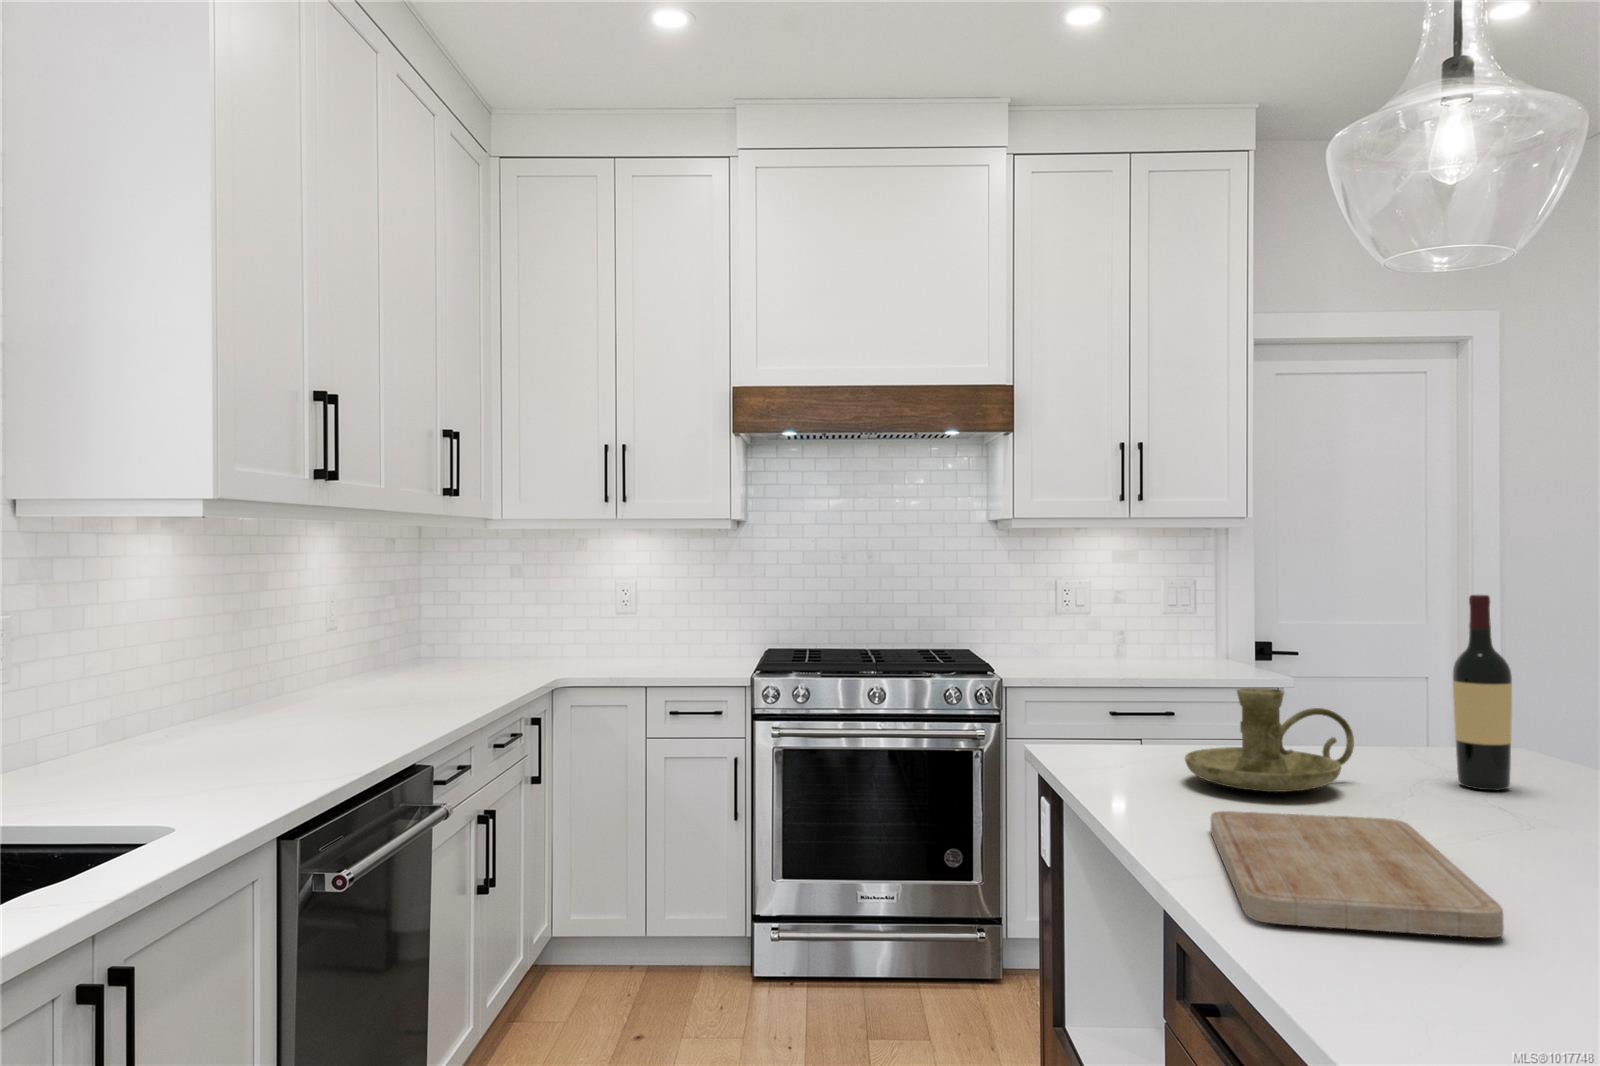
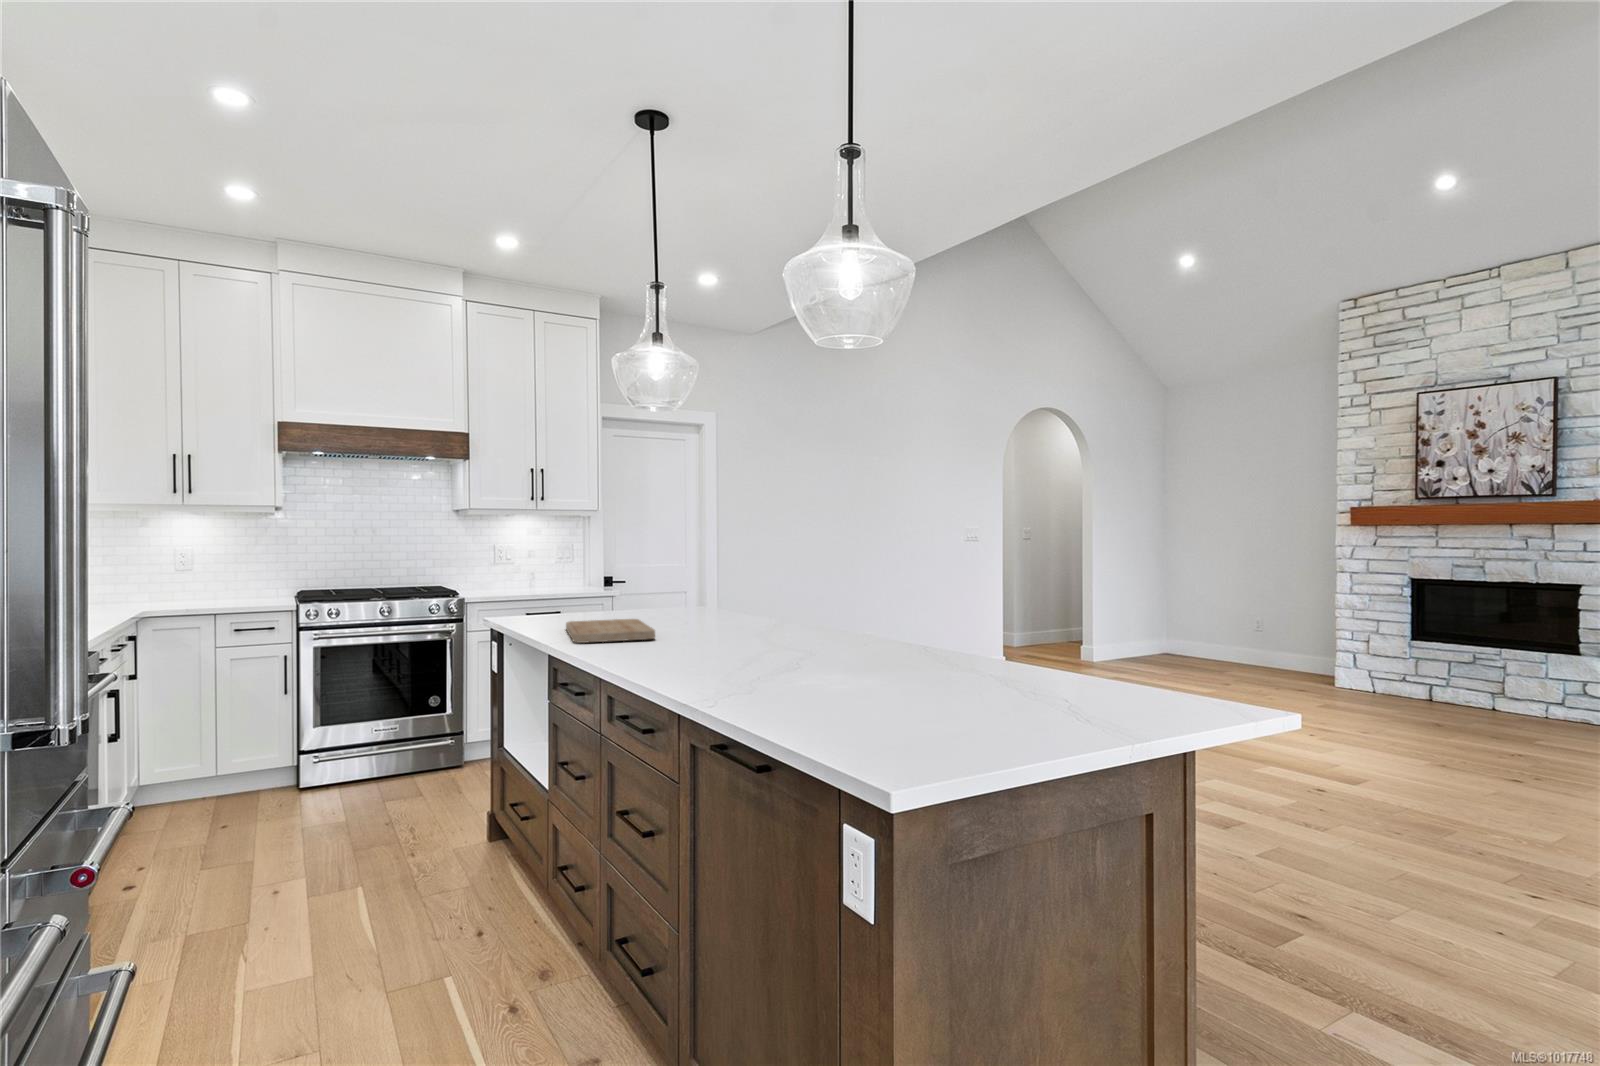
wine bottle: present [1453,595,1512,790] -> none [665,538,686,614]
candle holder: present [1185,688,1354,792] -> none [558,578,628,619]

